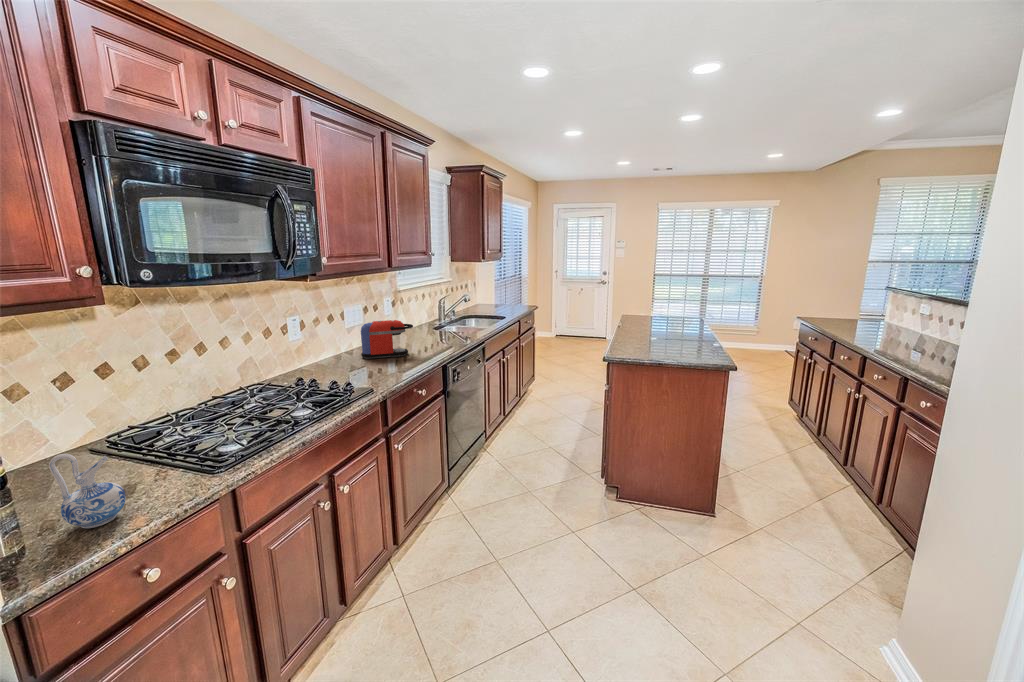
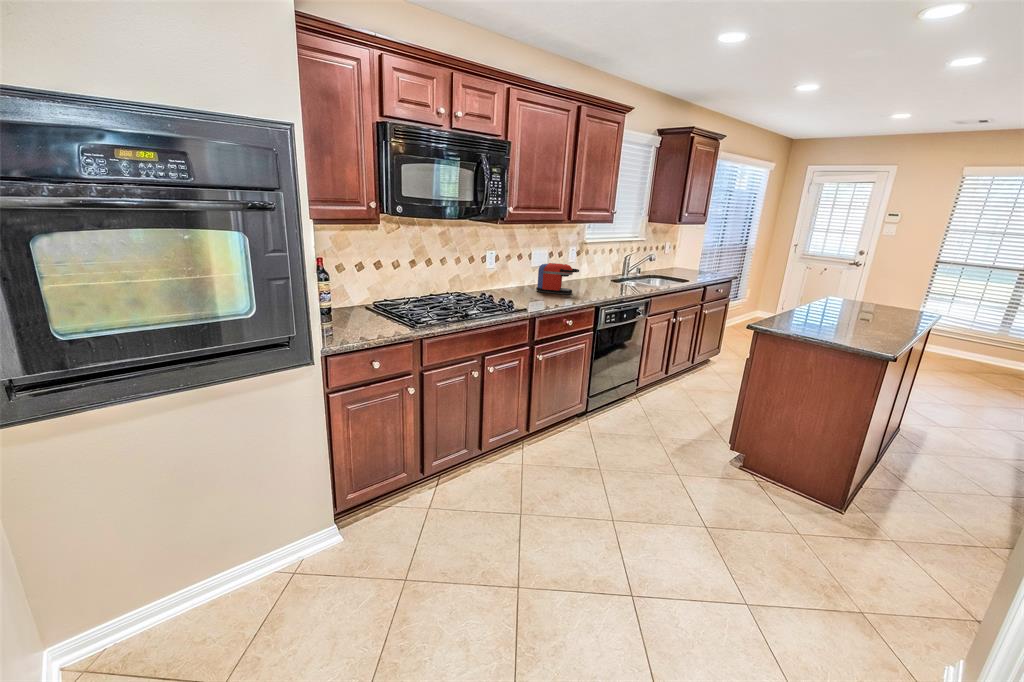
ceramic pitcher: present [49,454,126,528] -> none [345,294,371,334]

